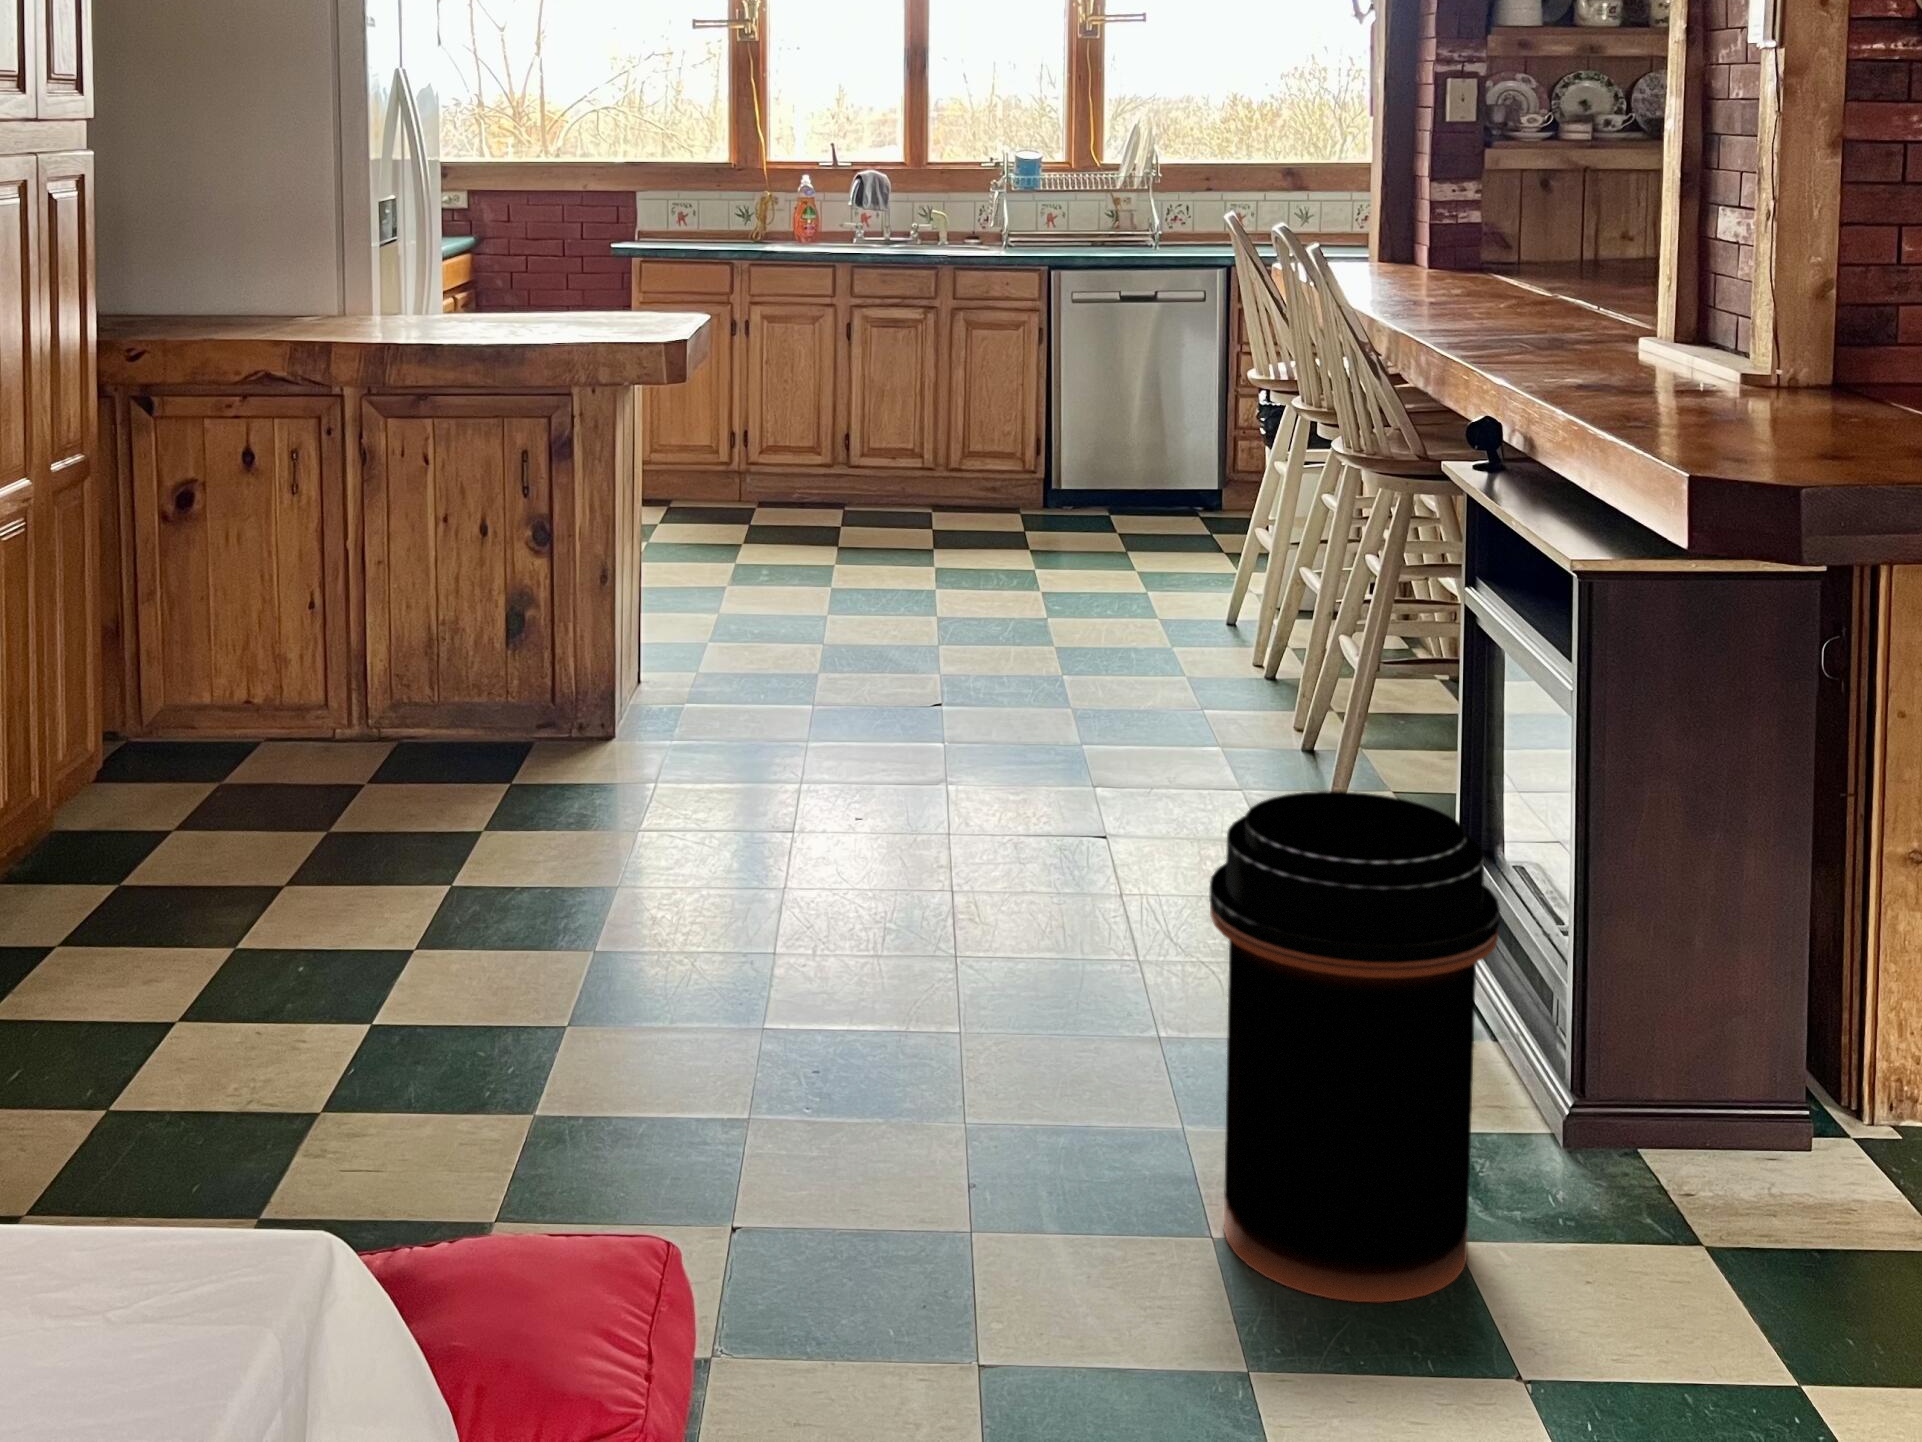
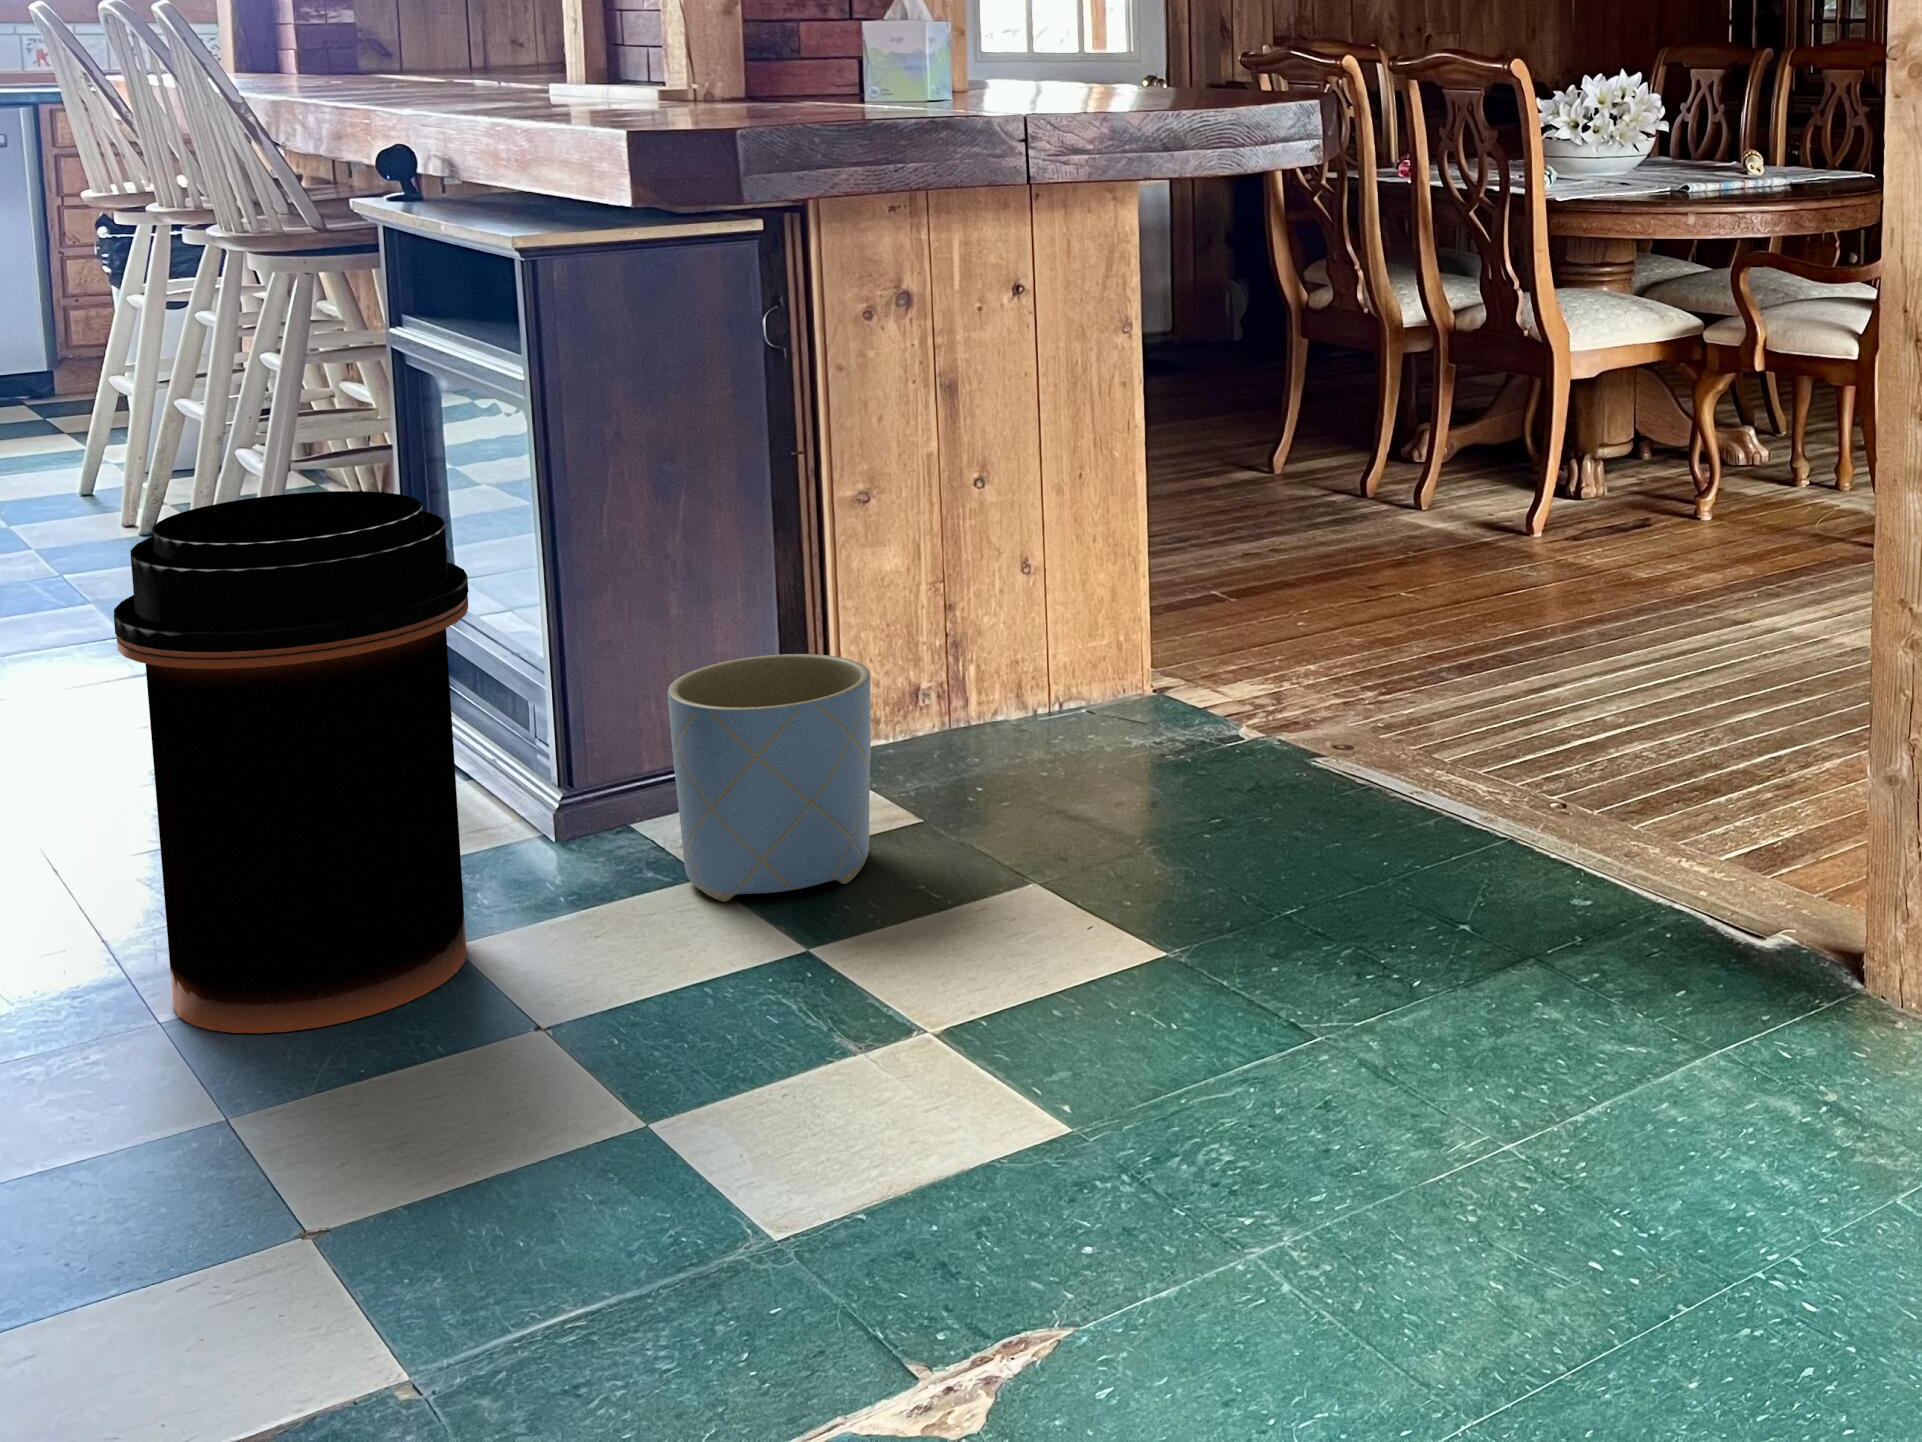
planter: none [1682,1027,1901,1310] -> present [668,654,871,902]

